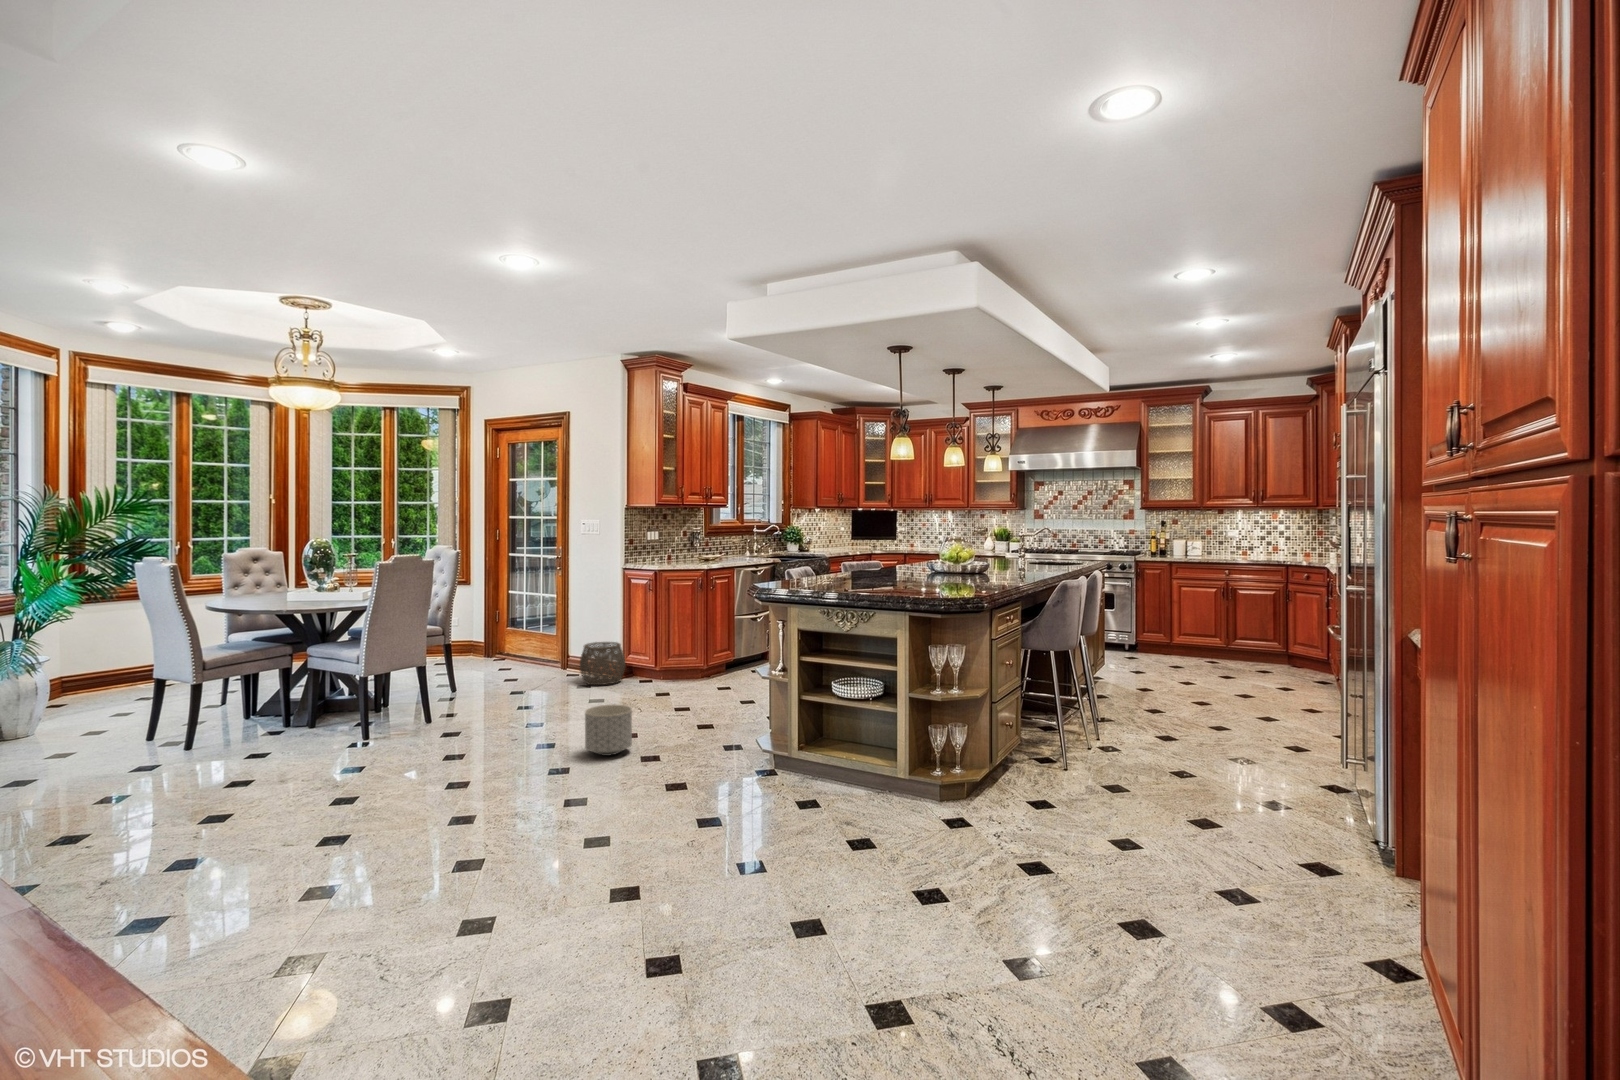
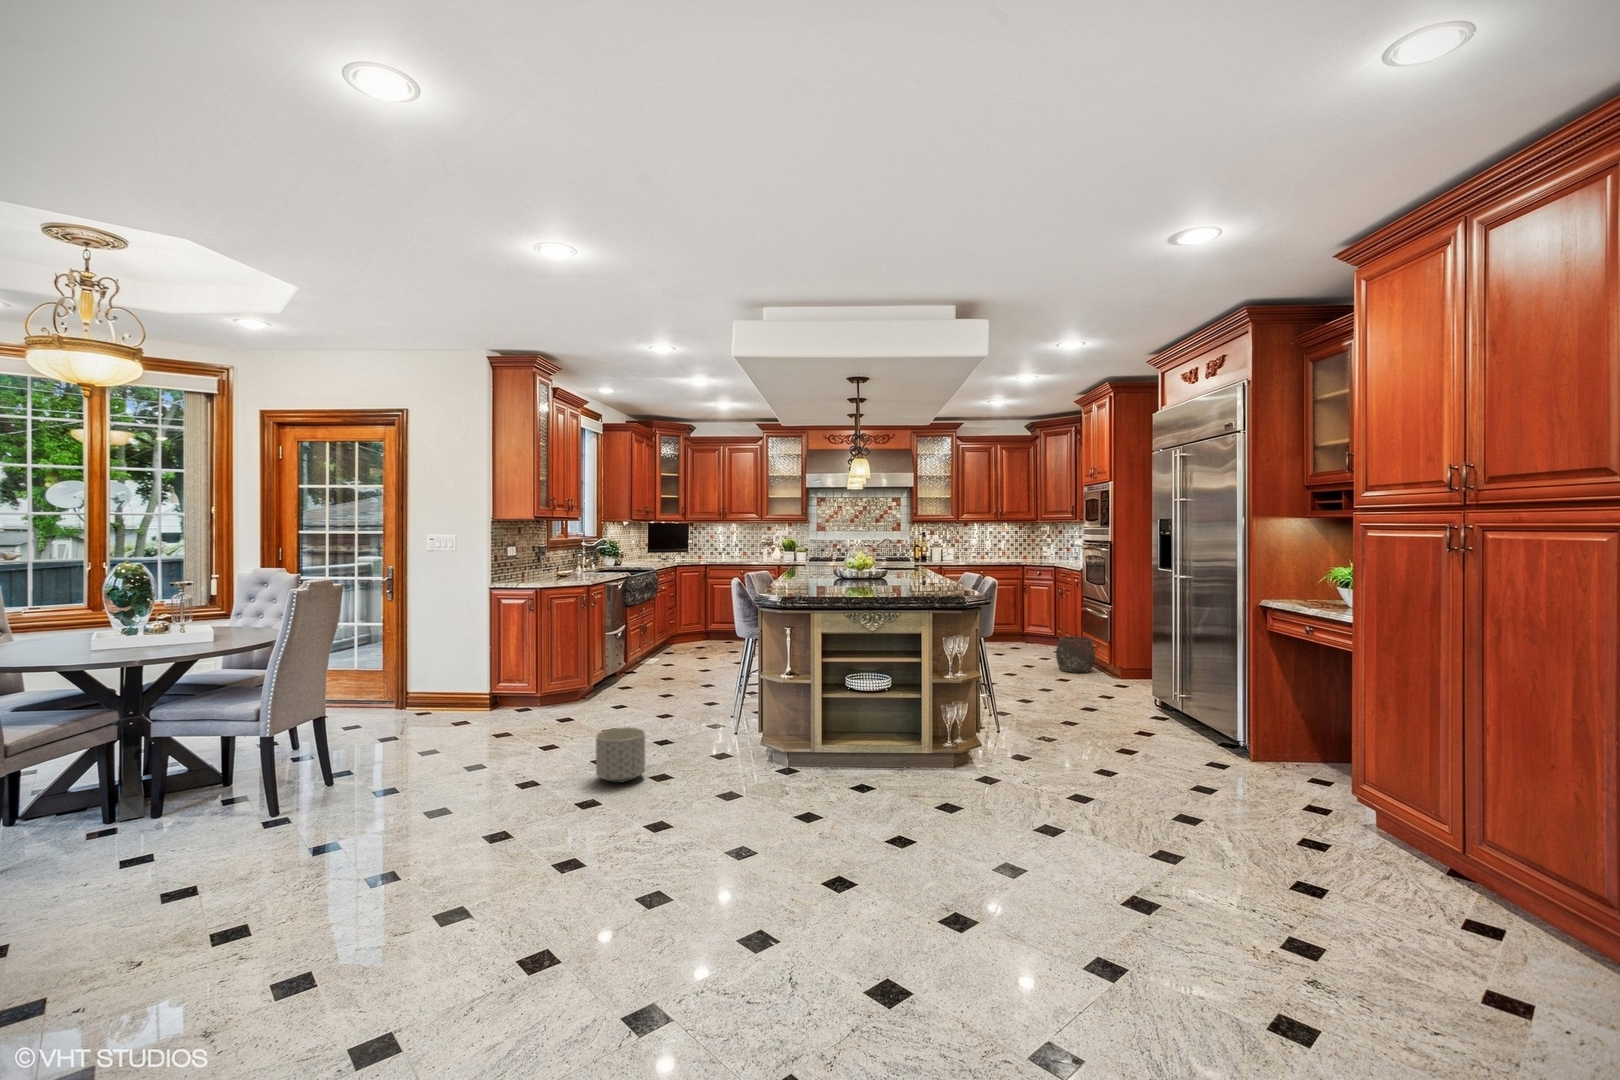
woven basket: present [580,642,625,685] -> present [1056,636,1095,673]

